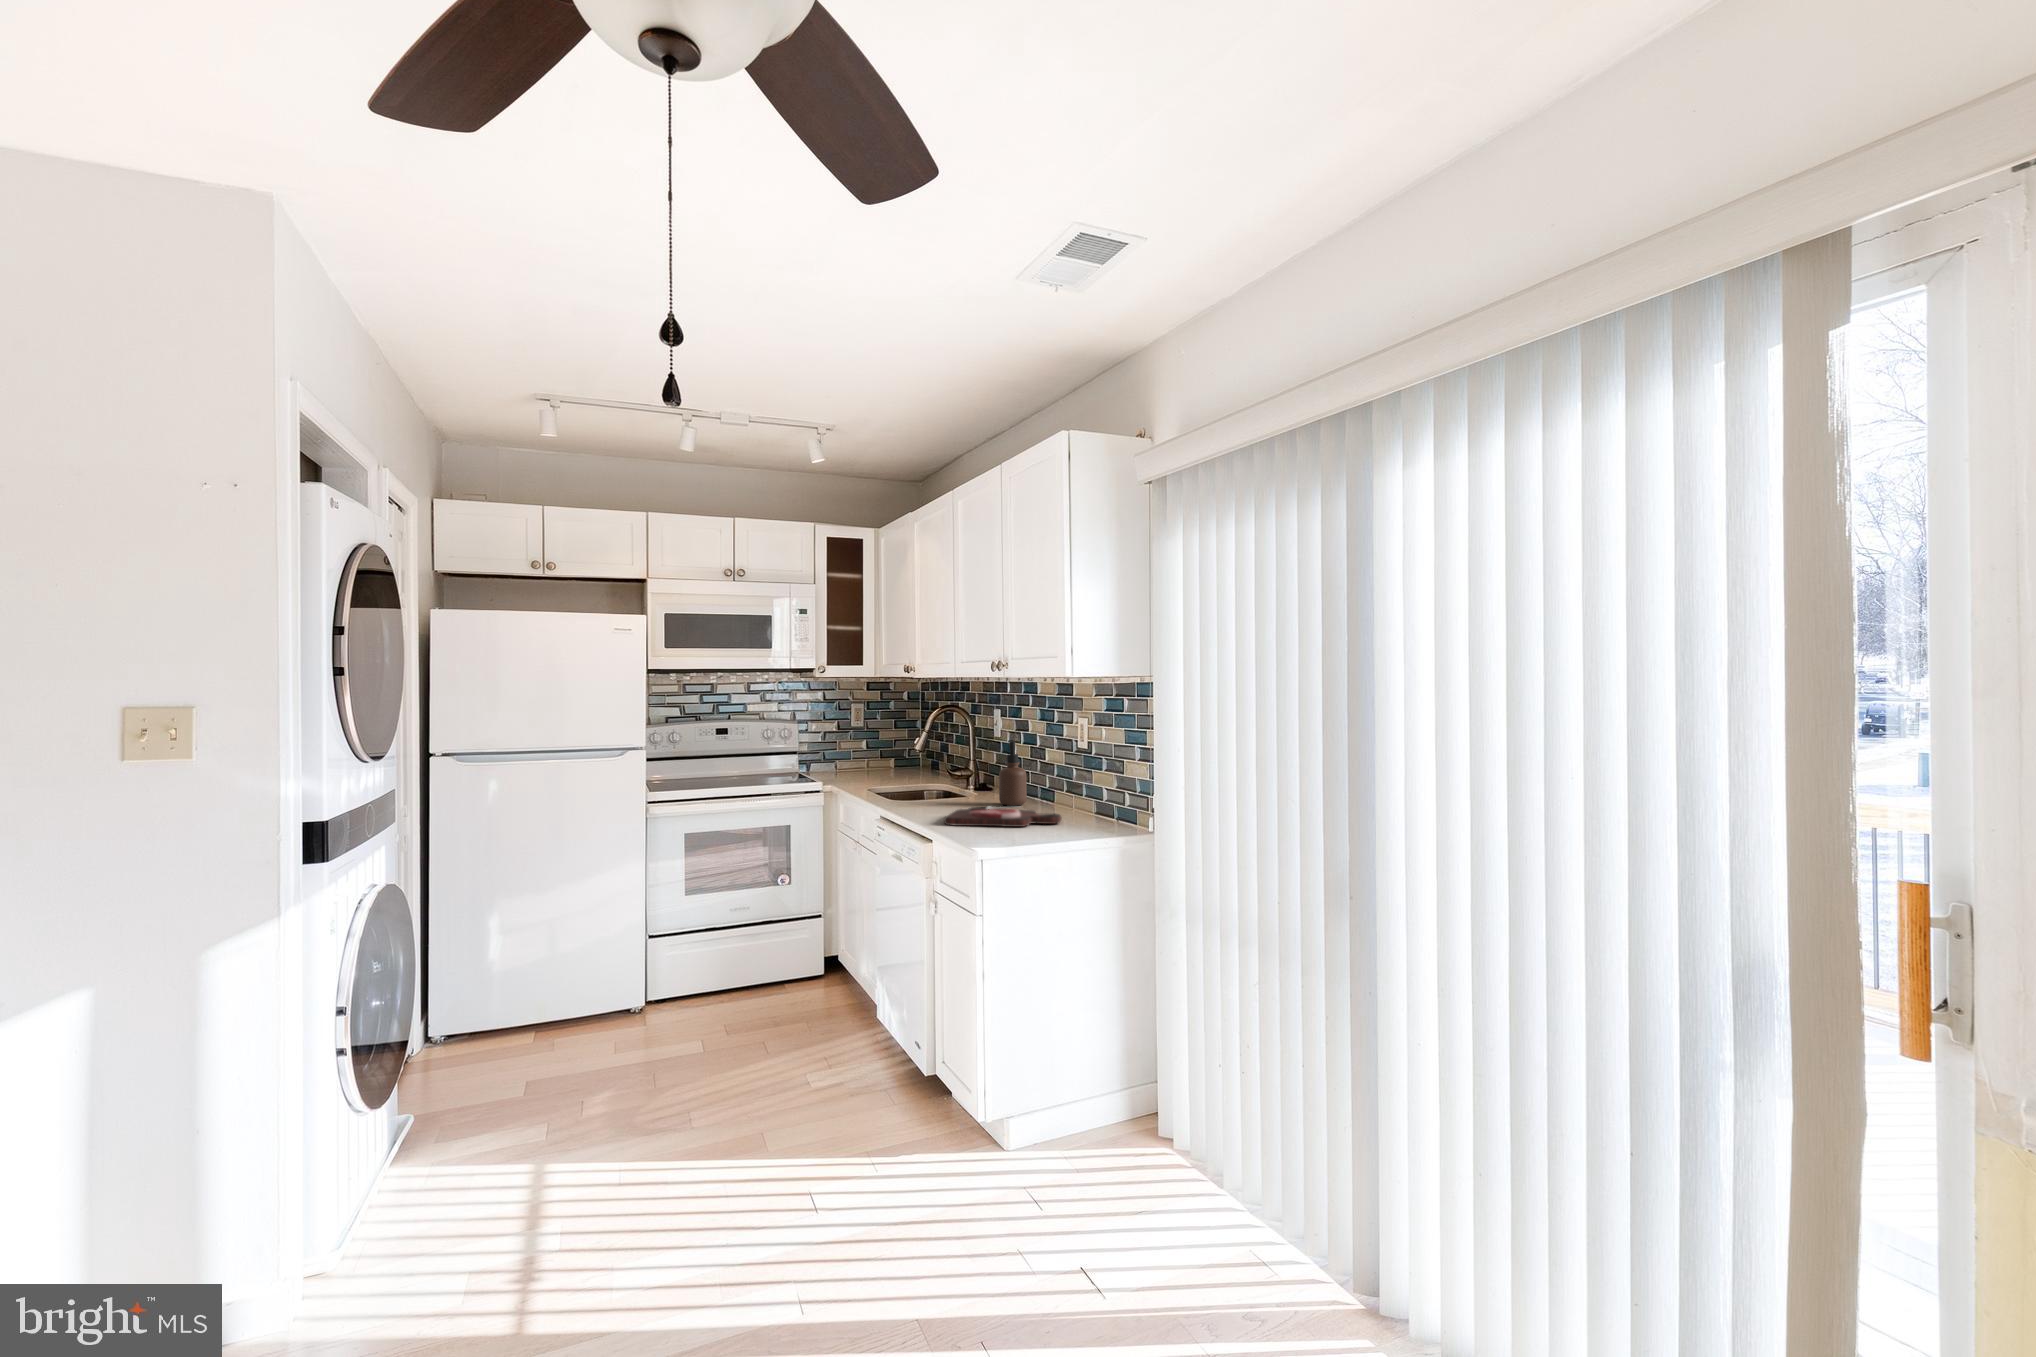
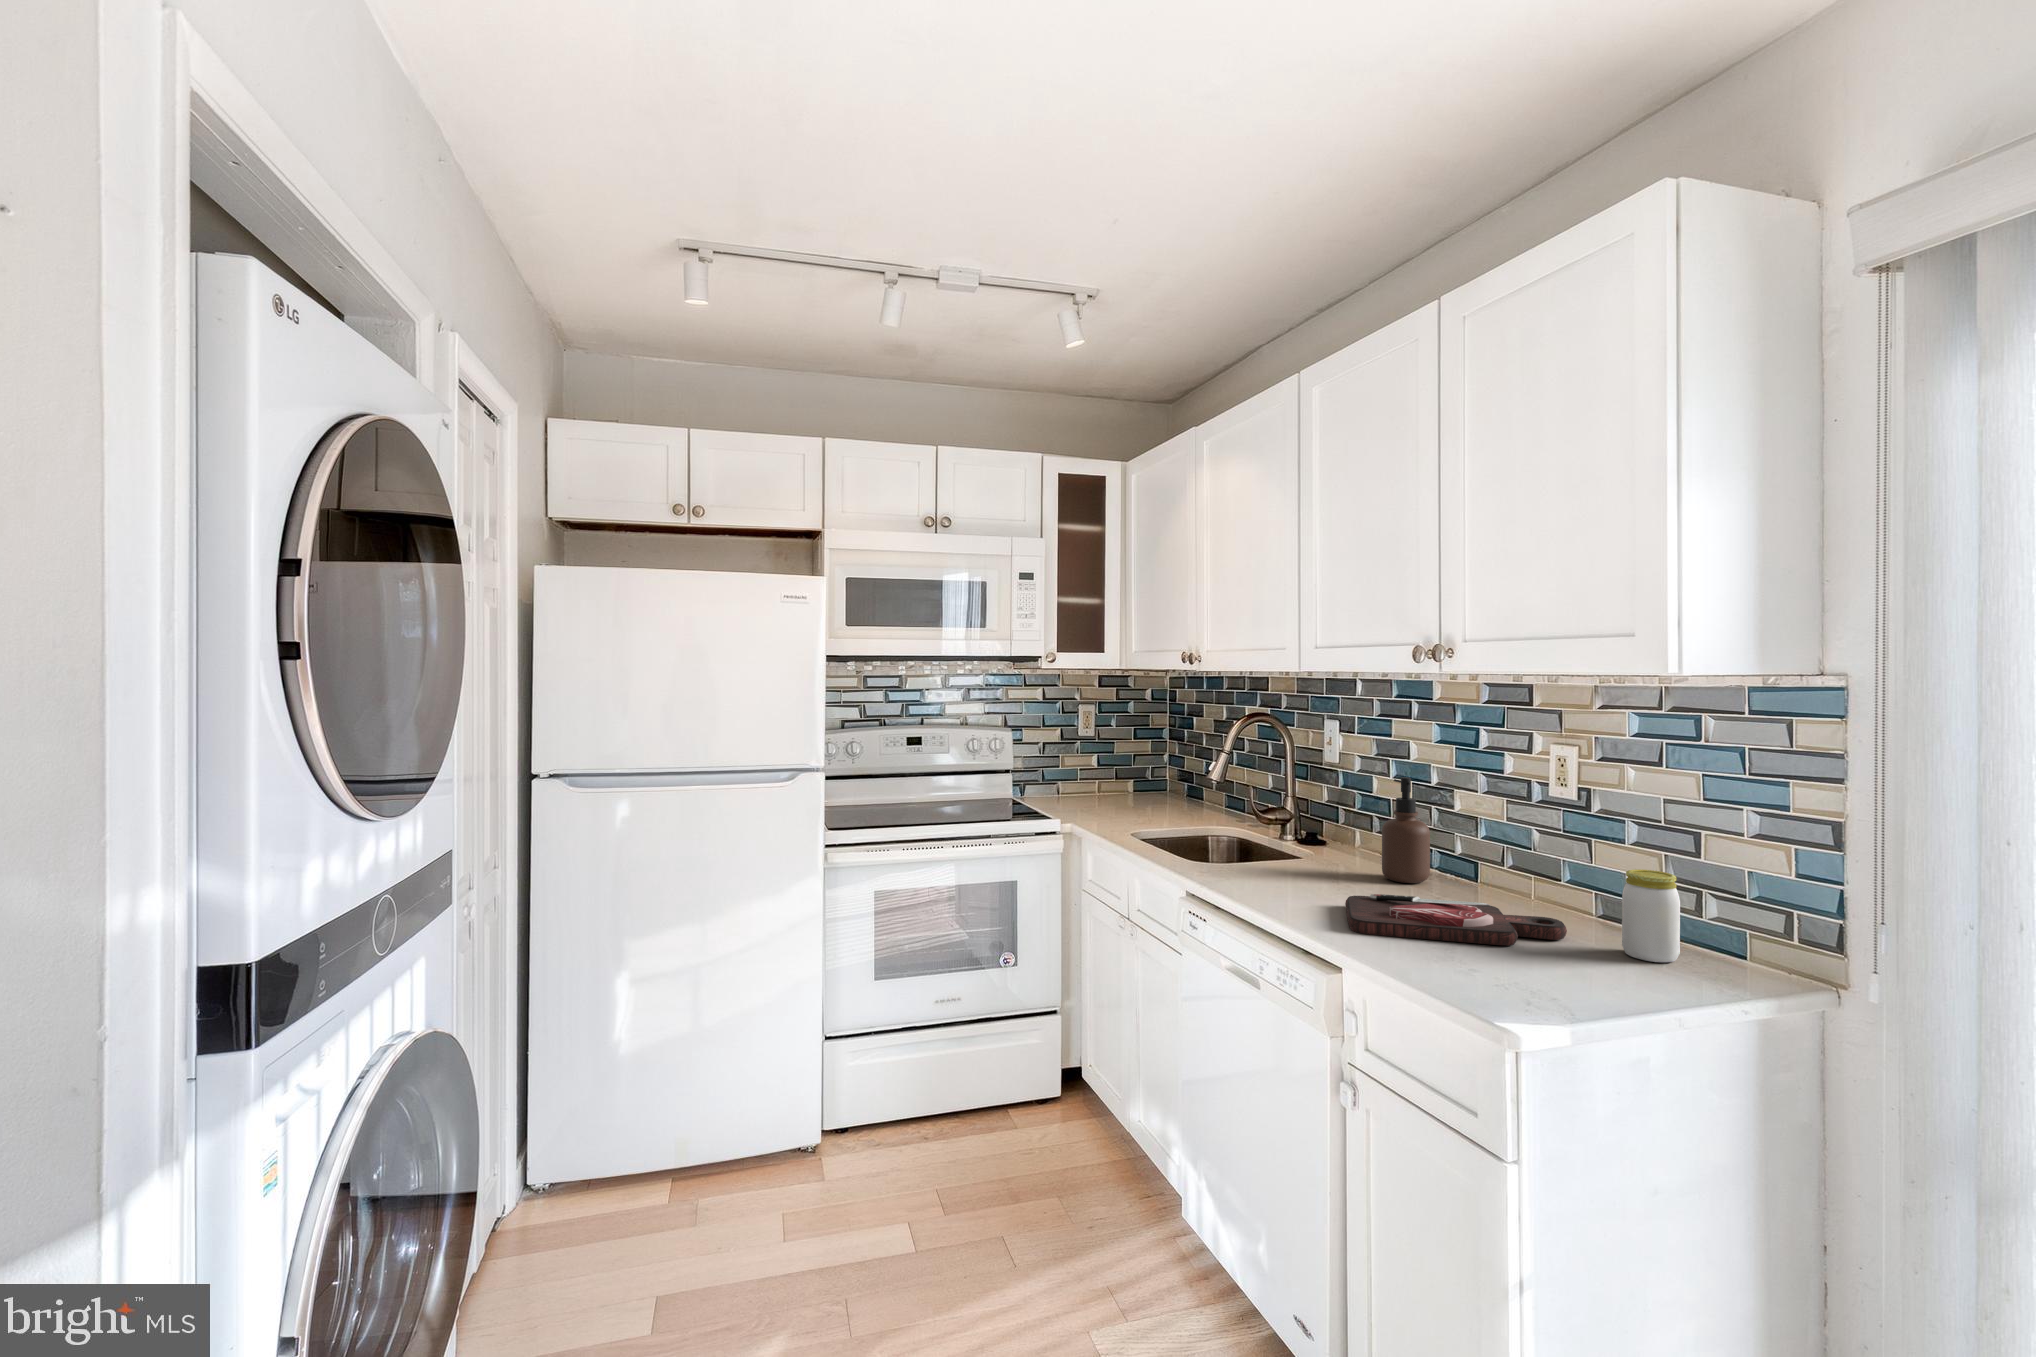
jar: none [1080,782,1106,830] -> present [1622,870,1680,962]

